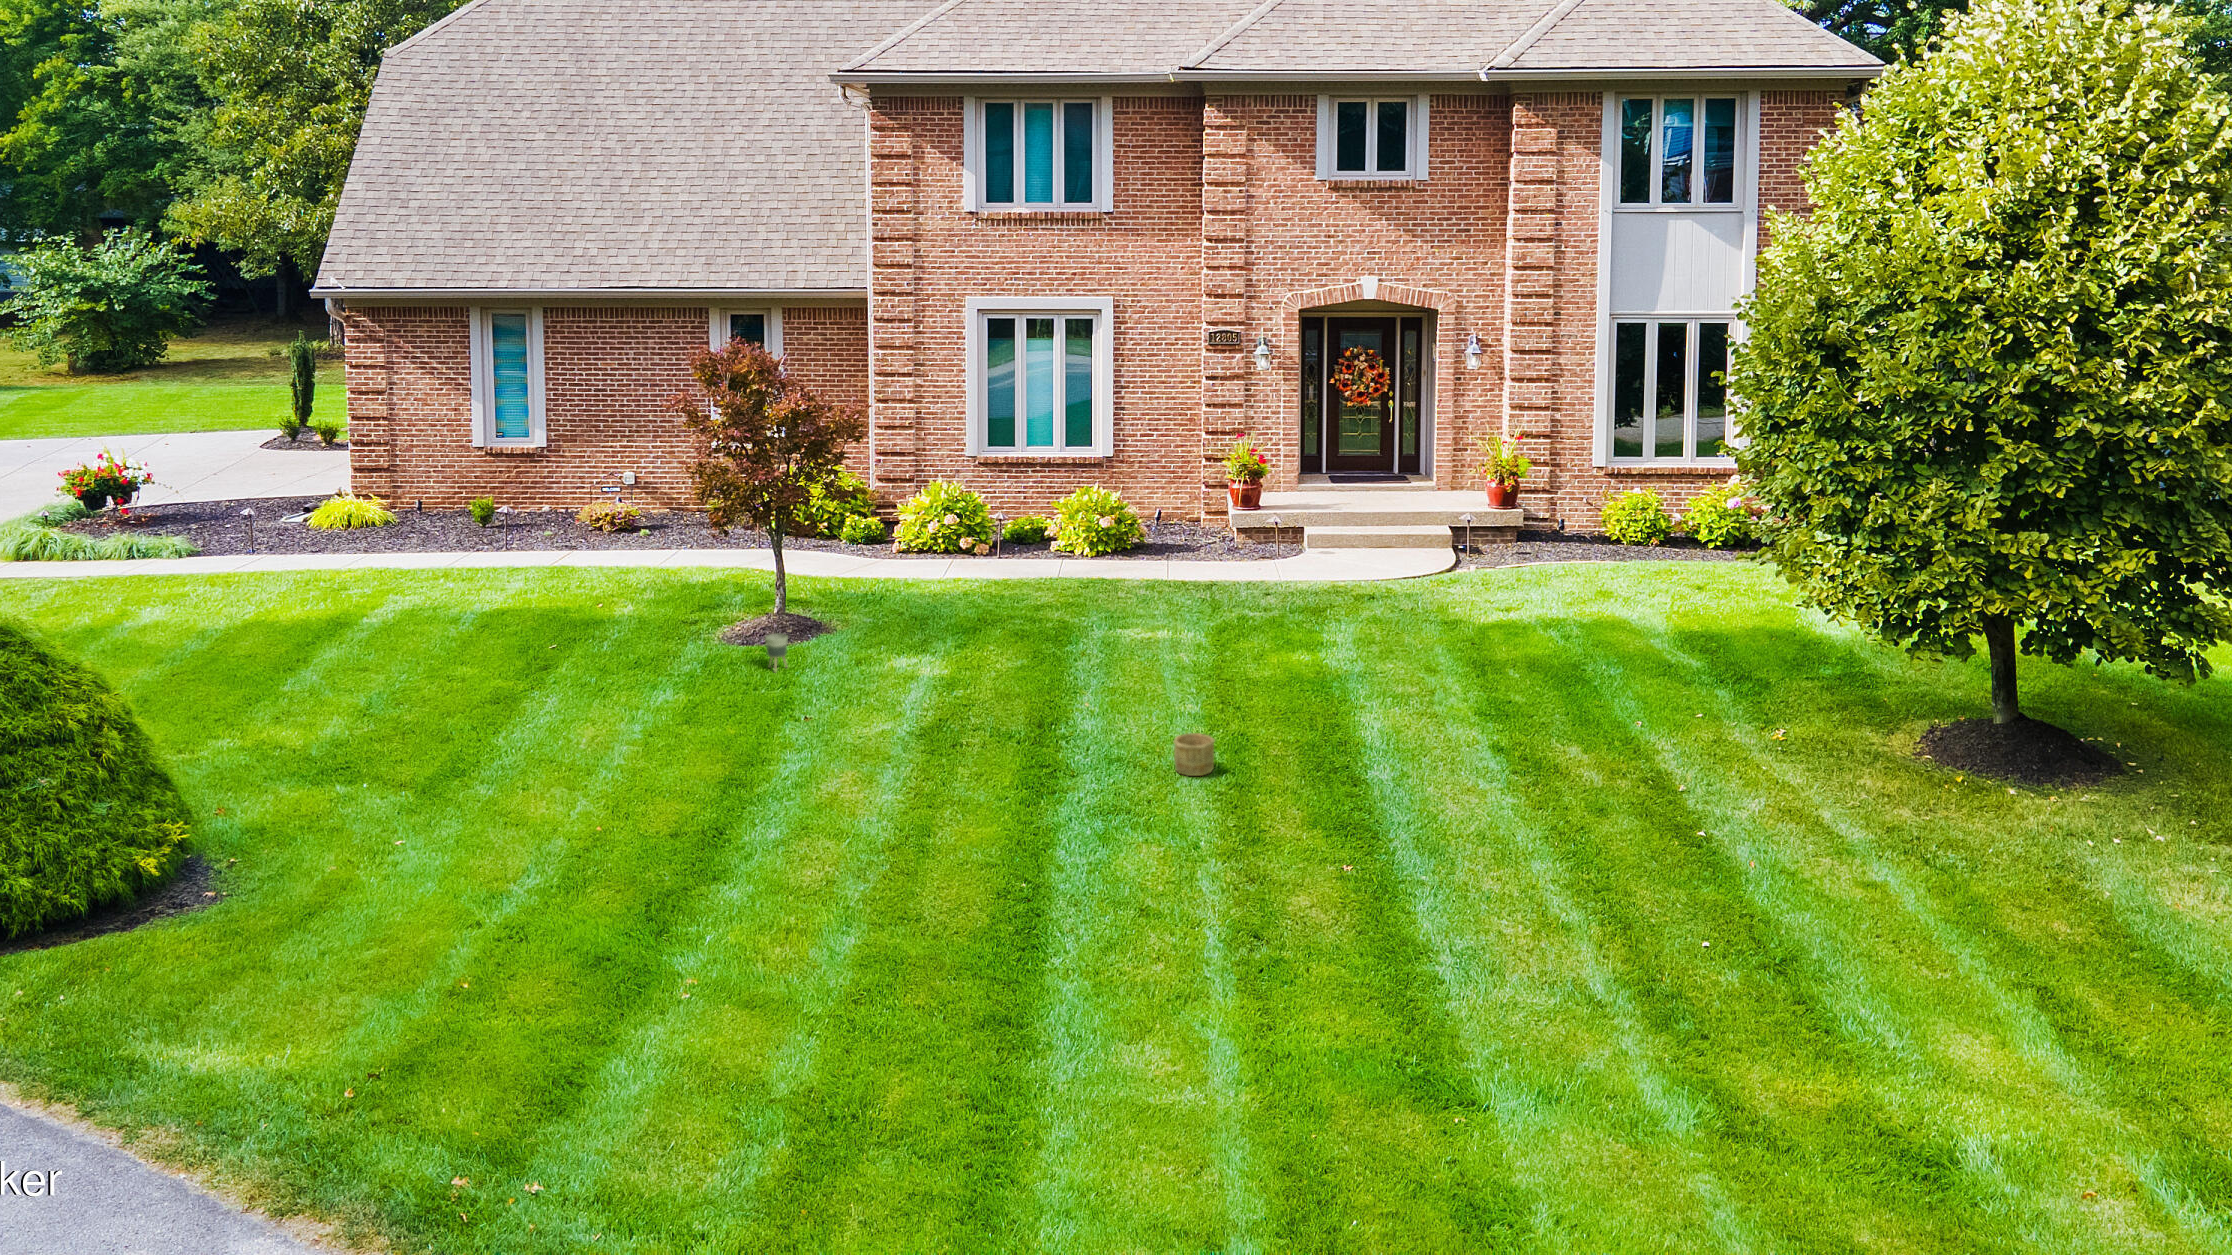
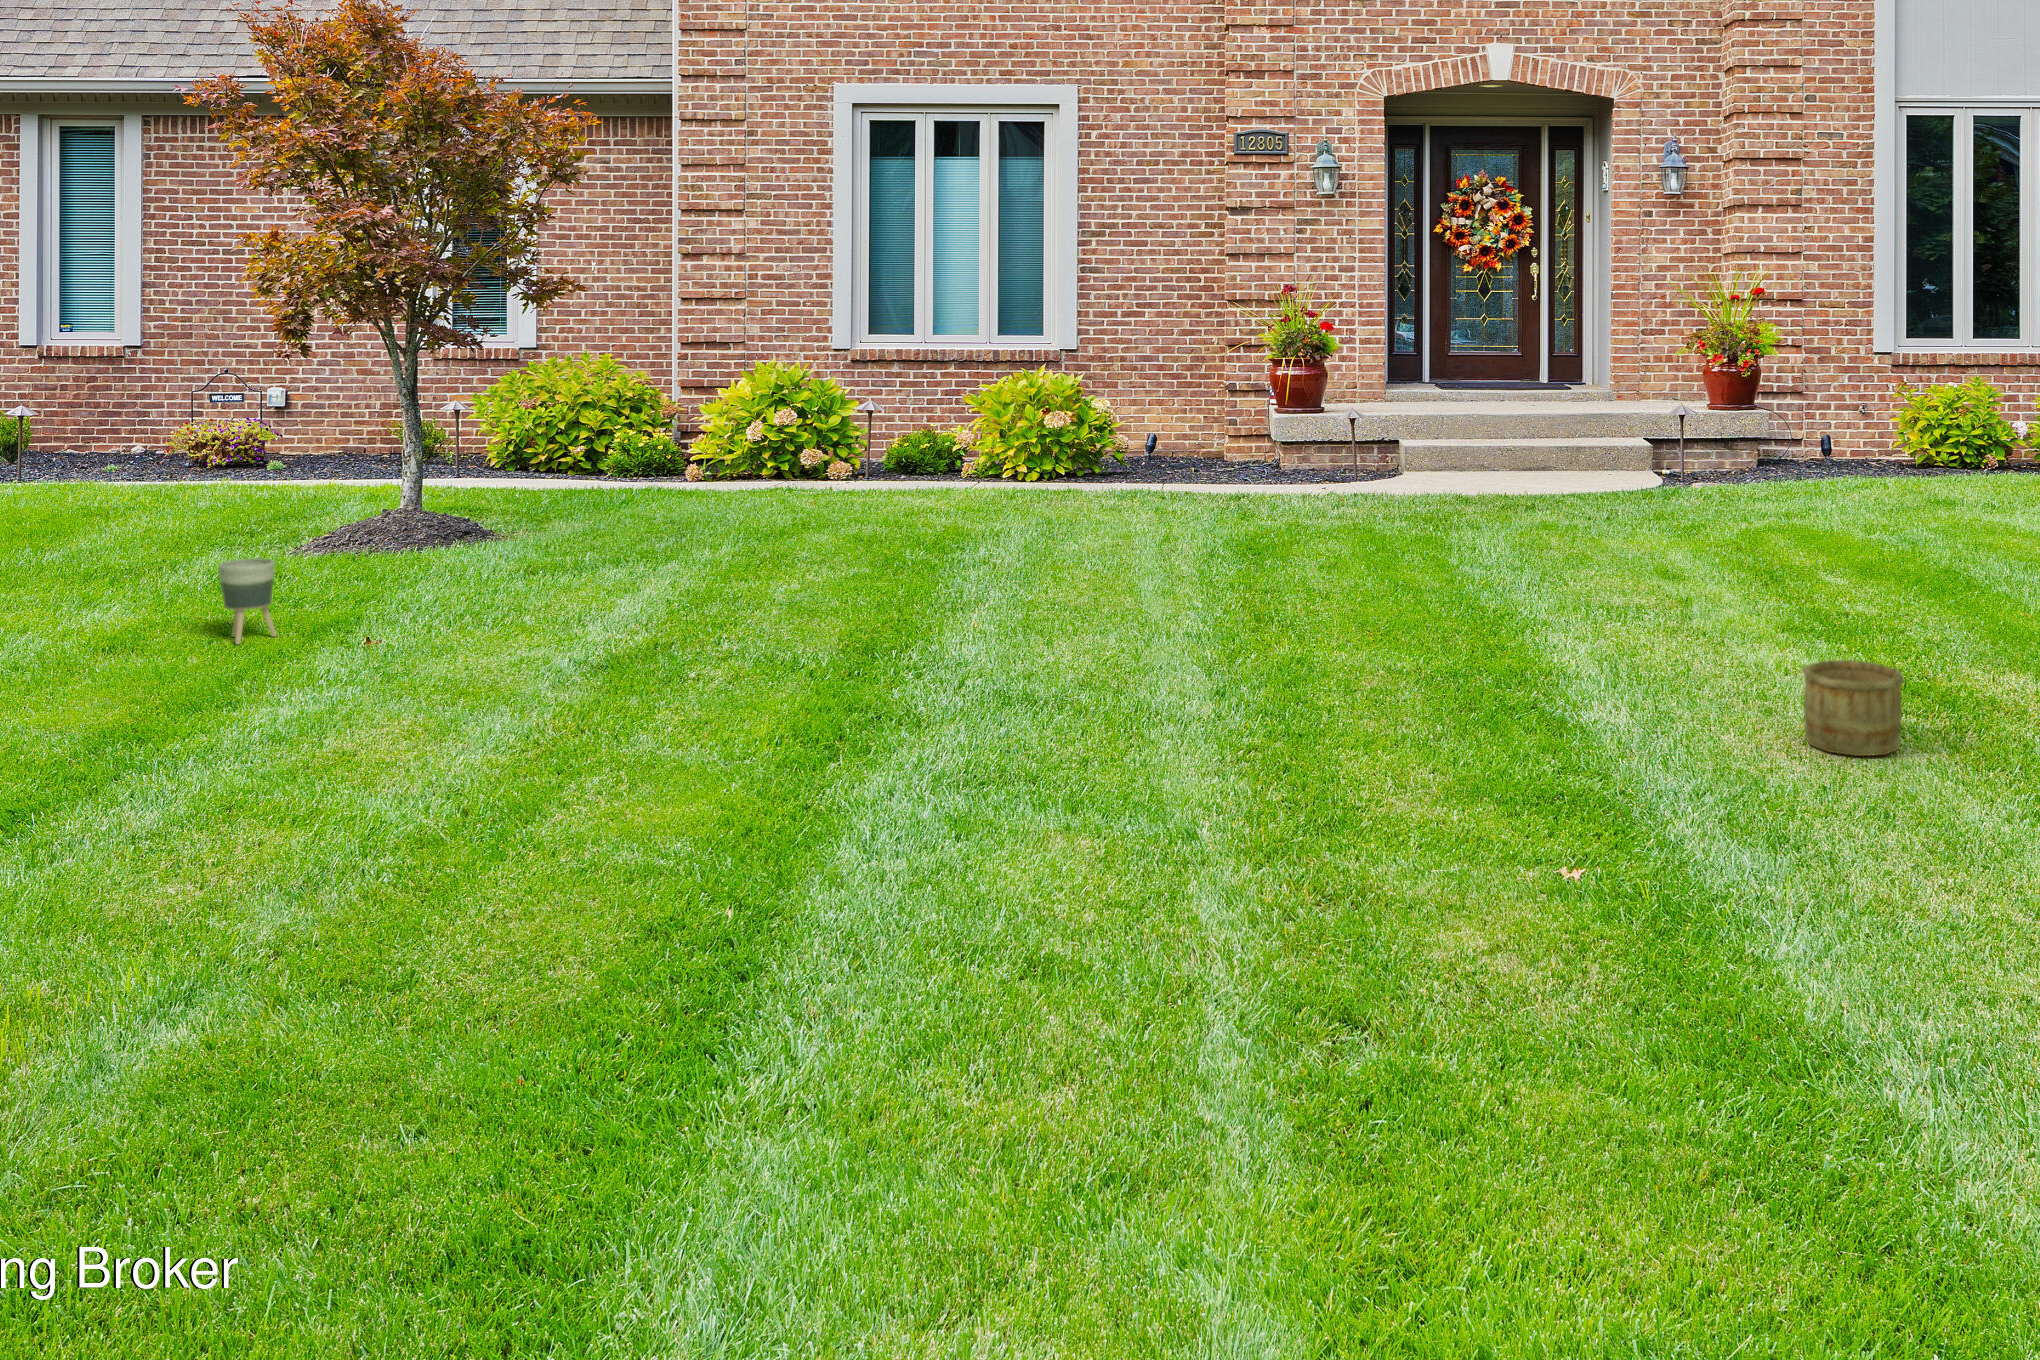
wooden bucket: present [1174,733,1215,776] -> present [1802,660,1905,756]

